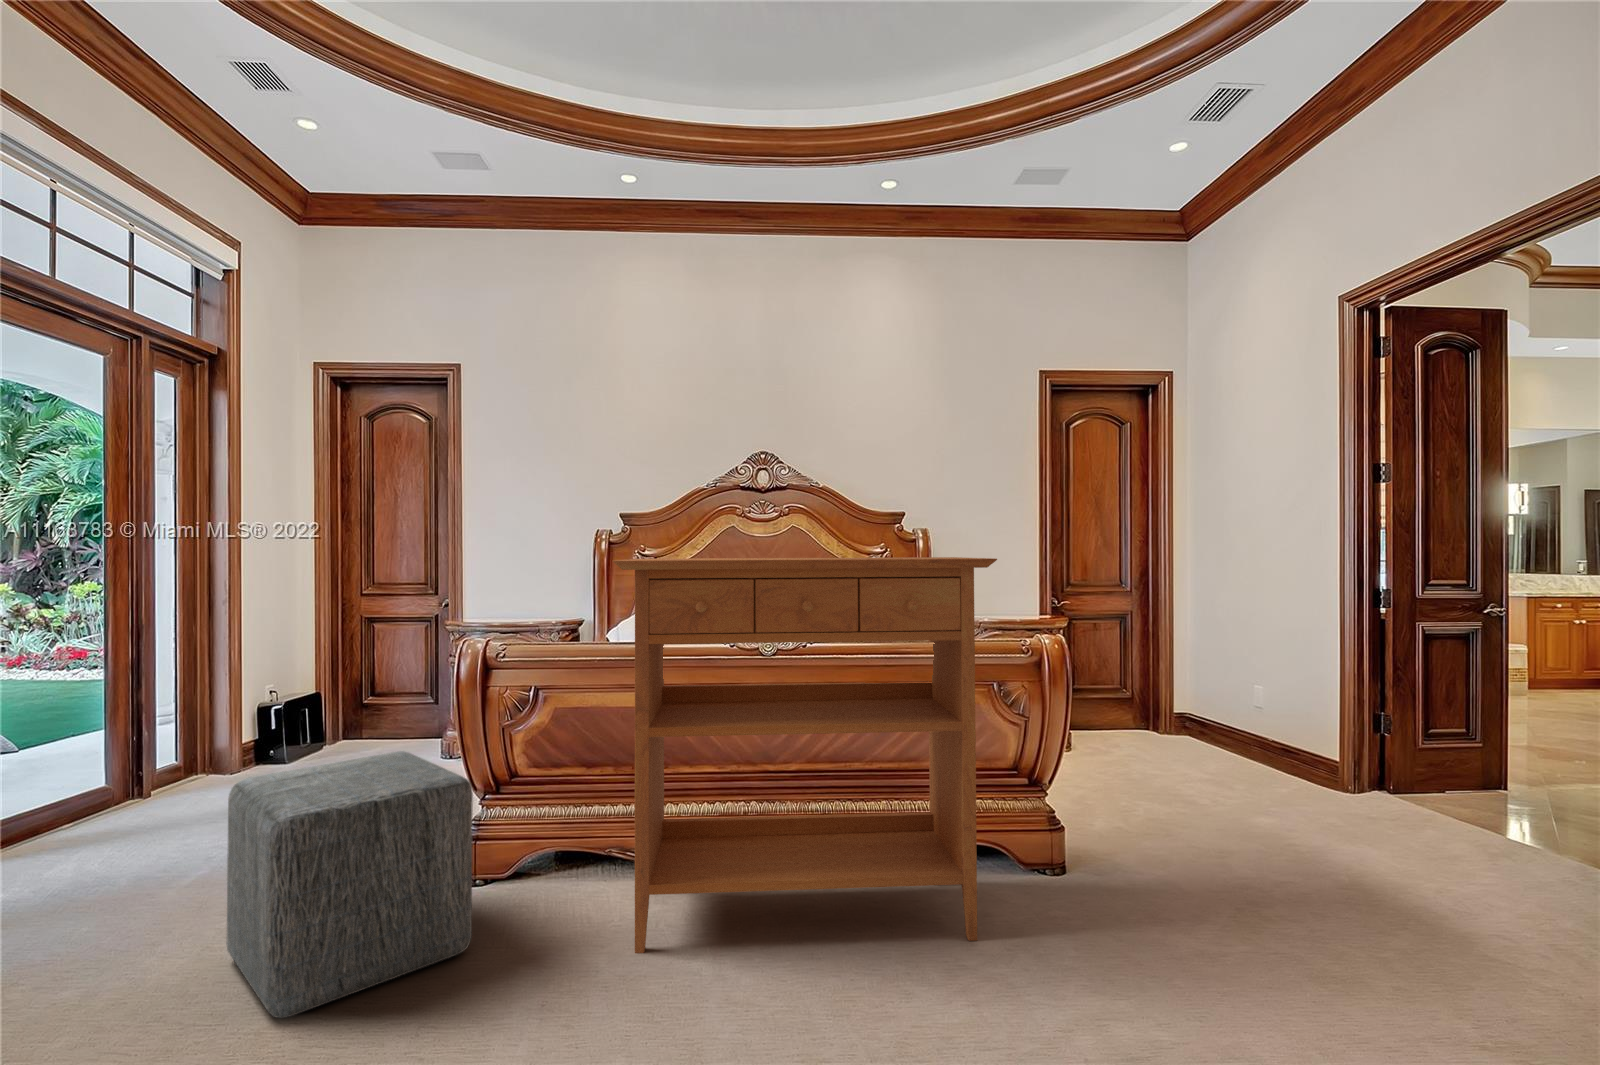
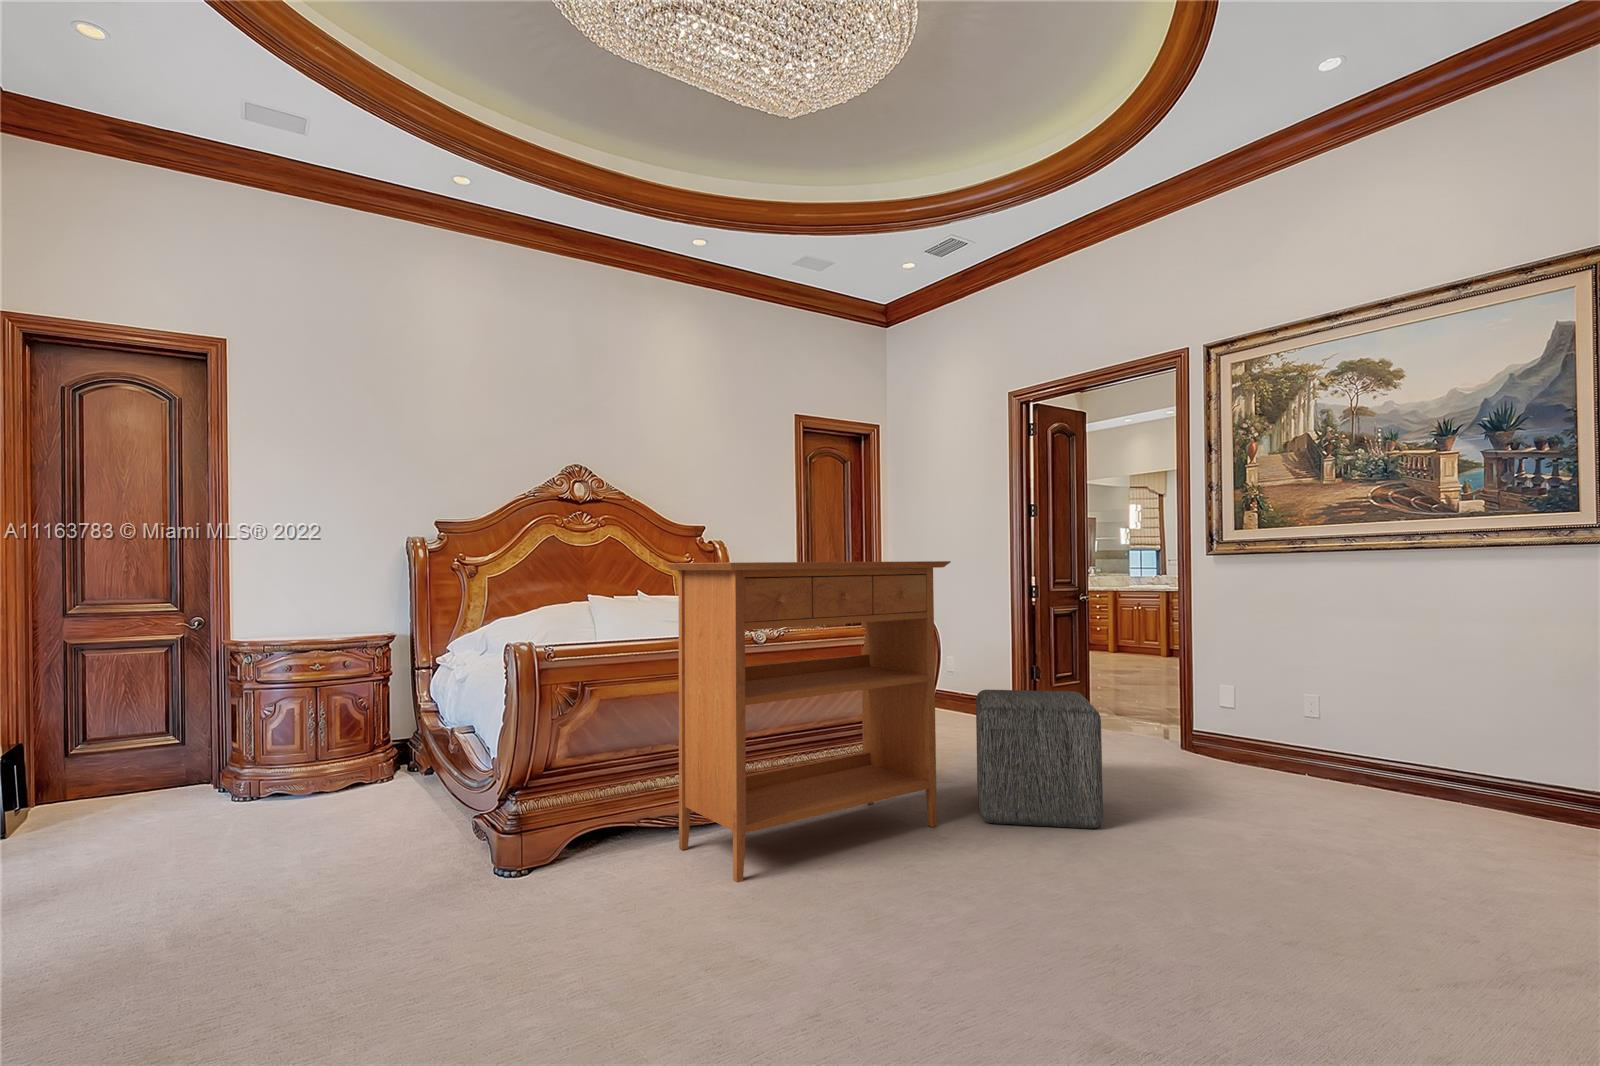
ottoman: present [226,751,473,1018] -> present [976,690,1103,828]

